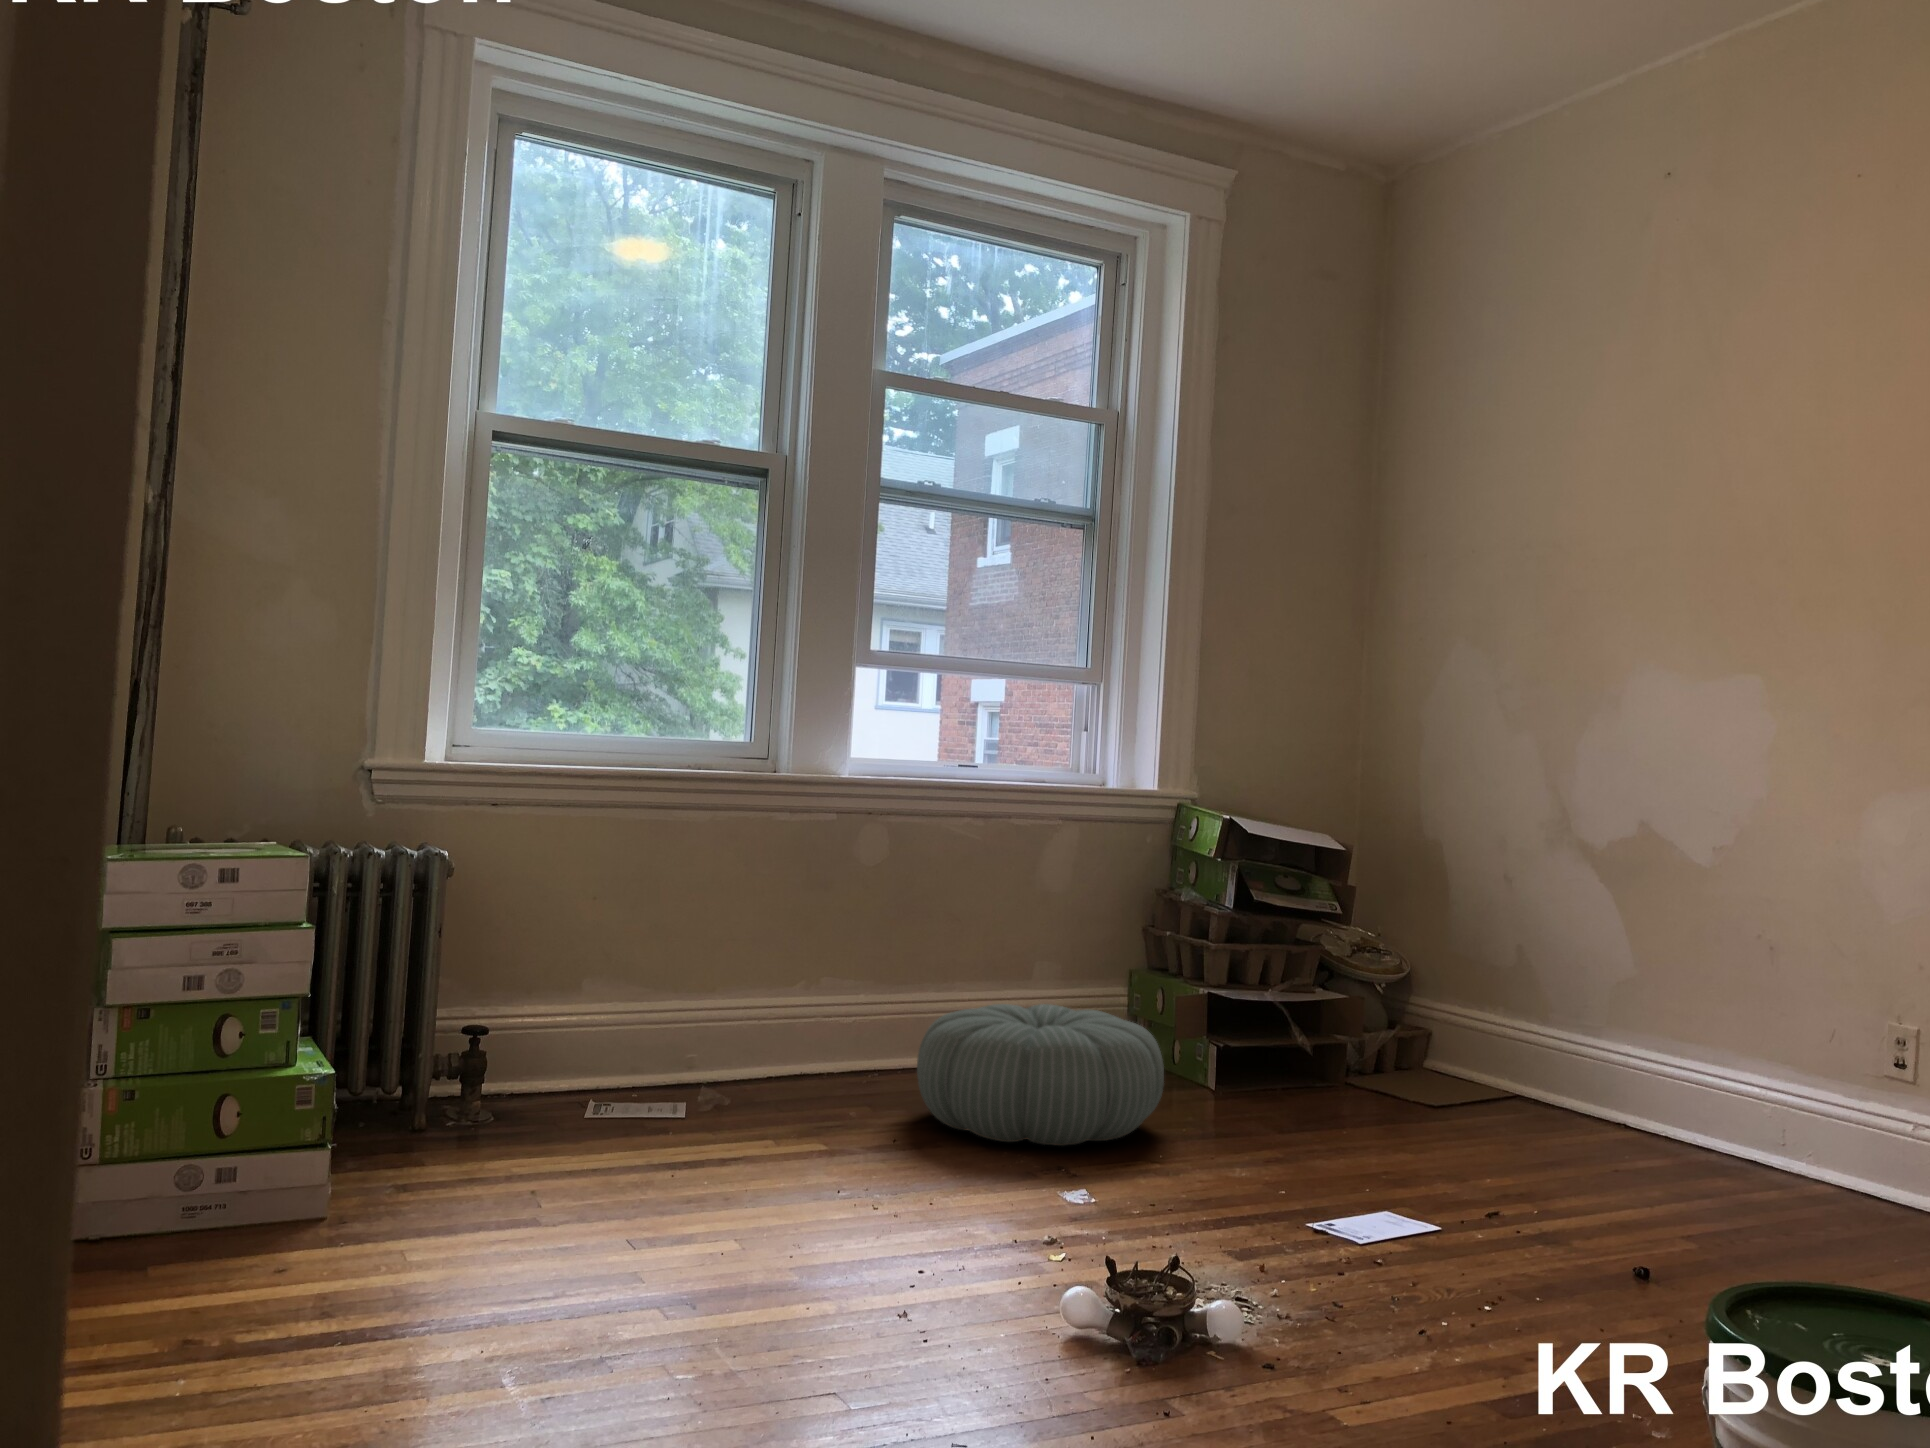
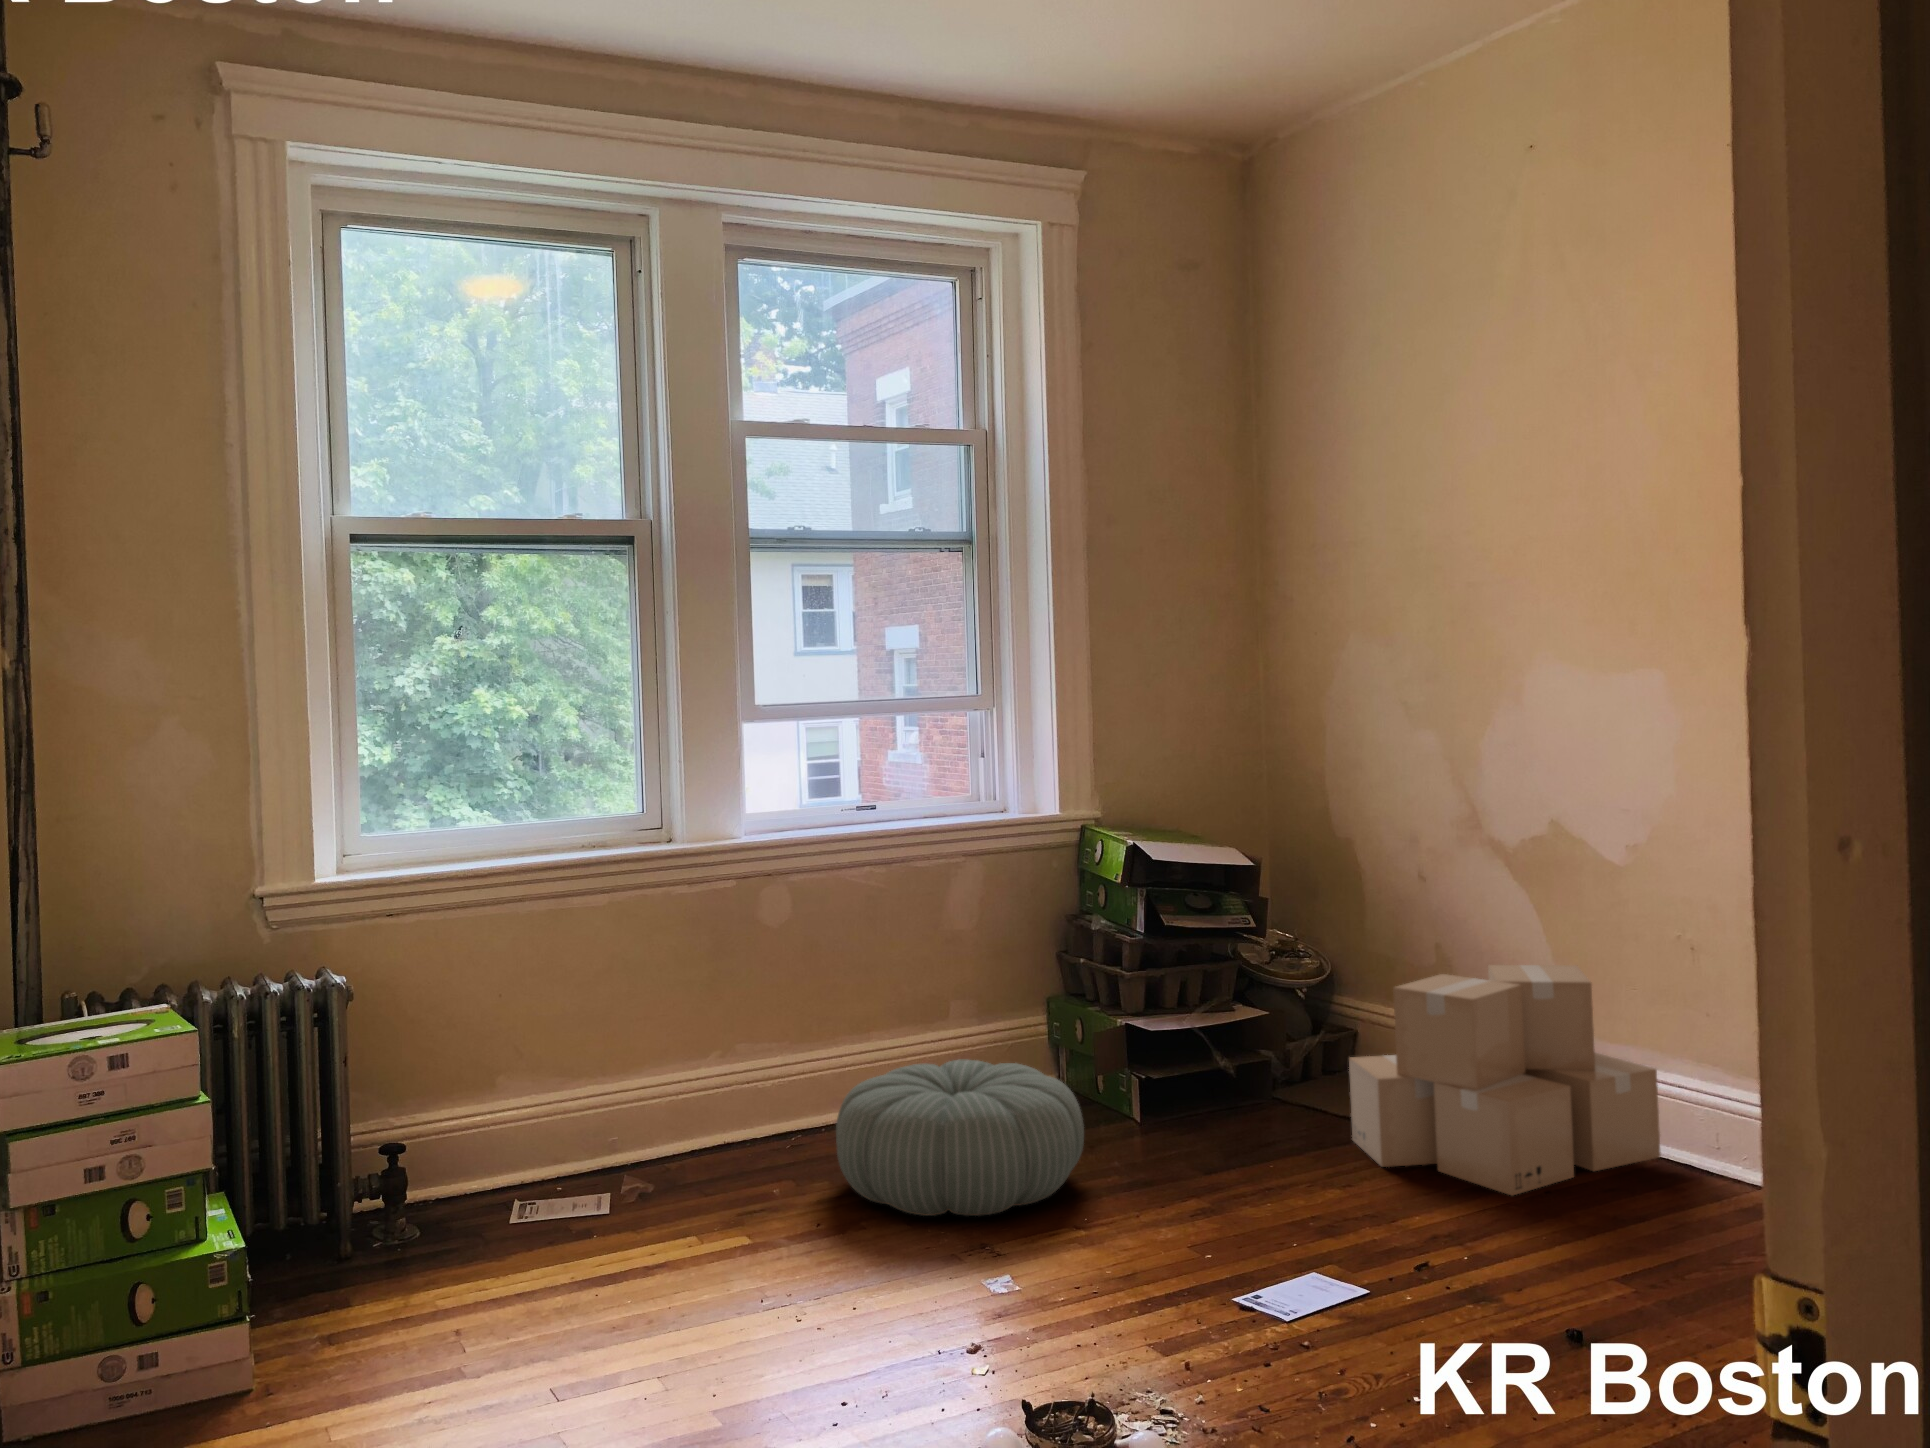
cardboard box: none [1425,959,1728,1171] -> present [1349,965,1661,1195]

